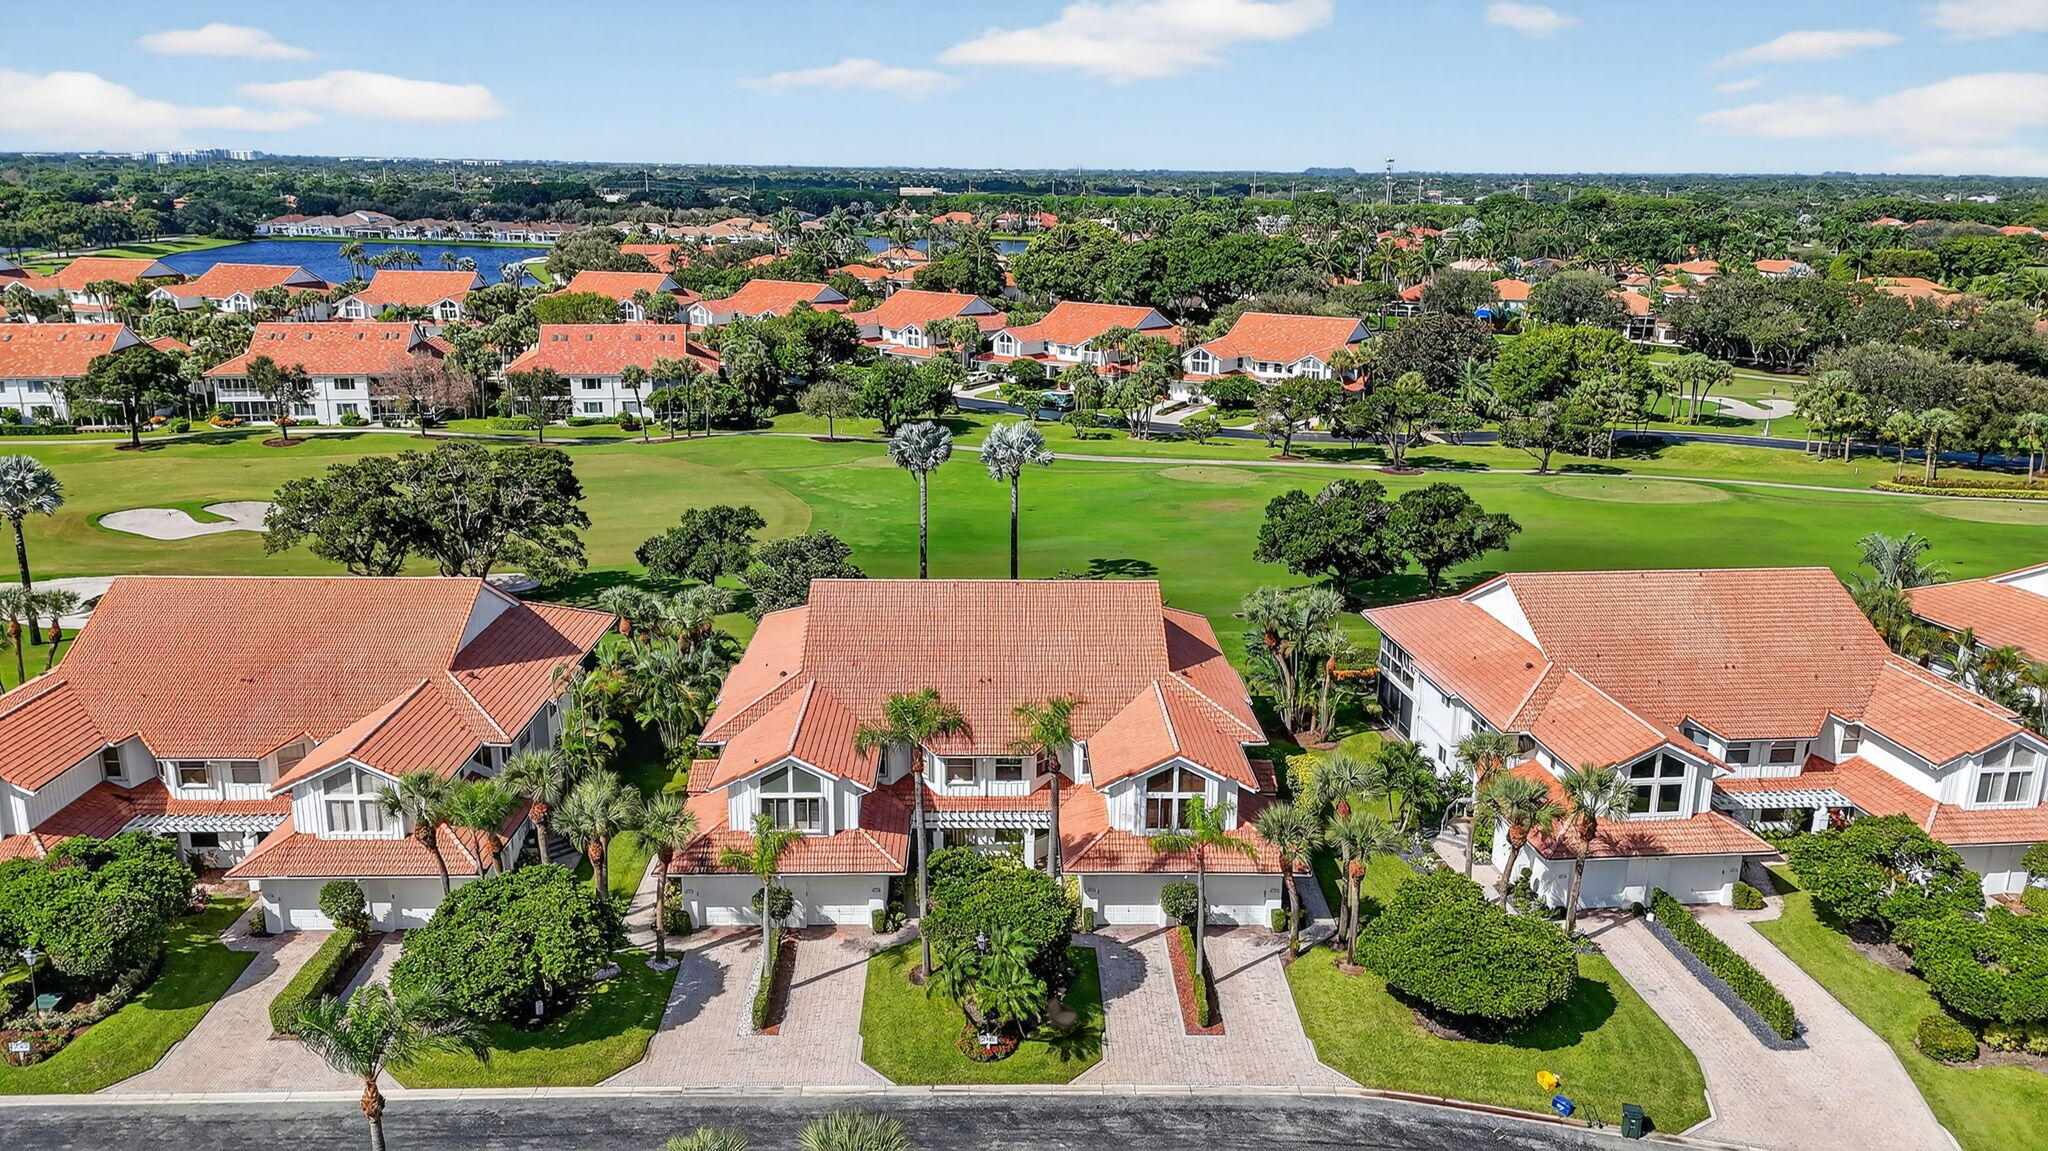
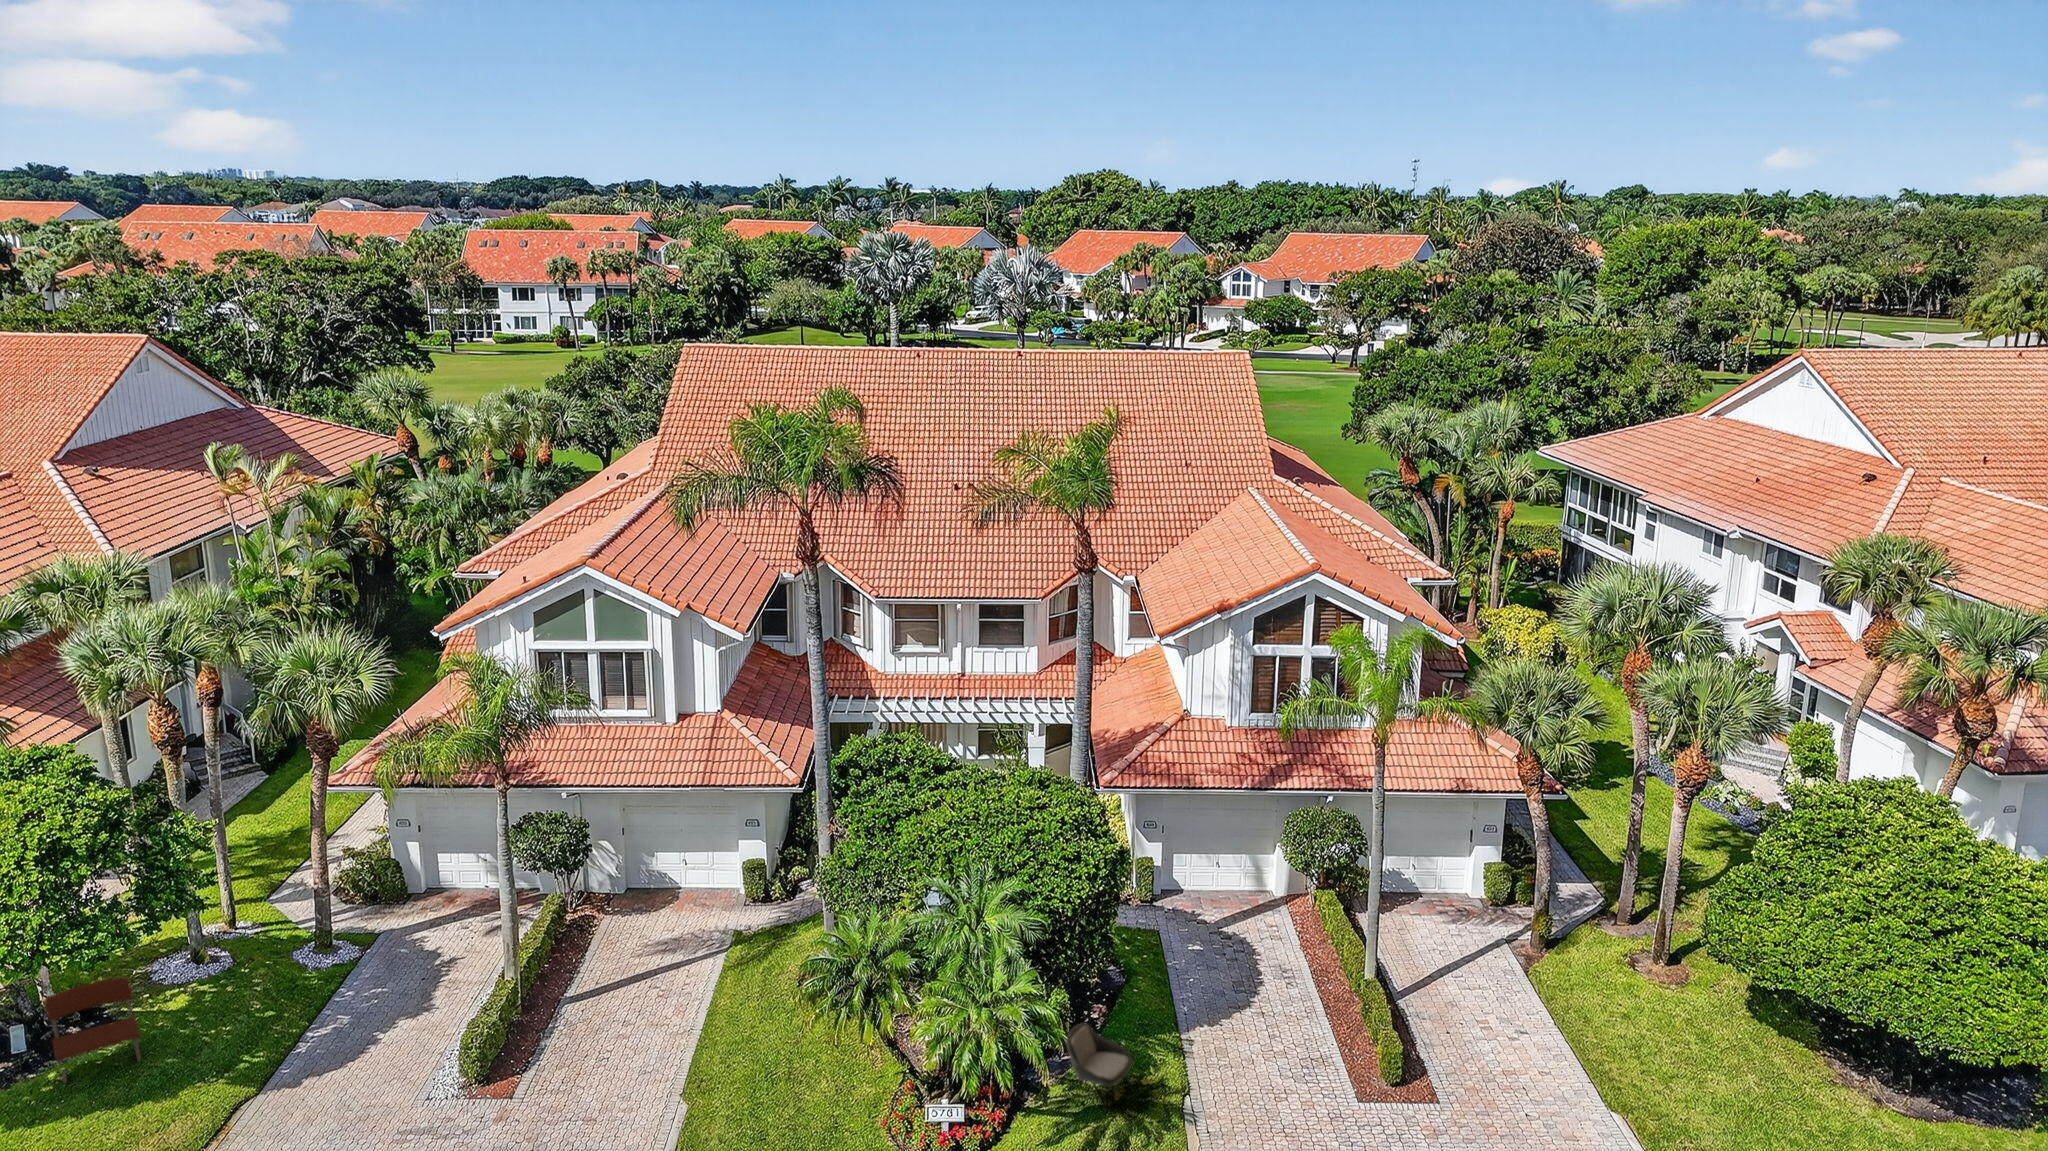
bench: none [553,977,597,1030] -> present [45,977,141,1083]

